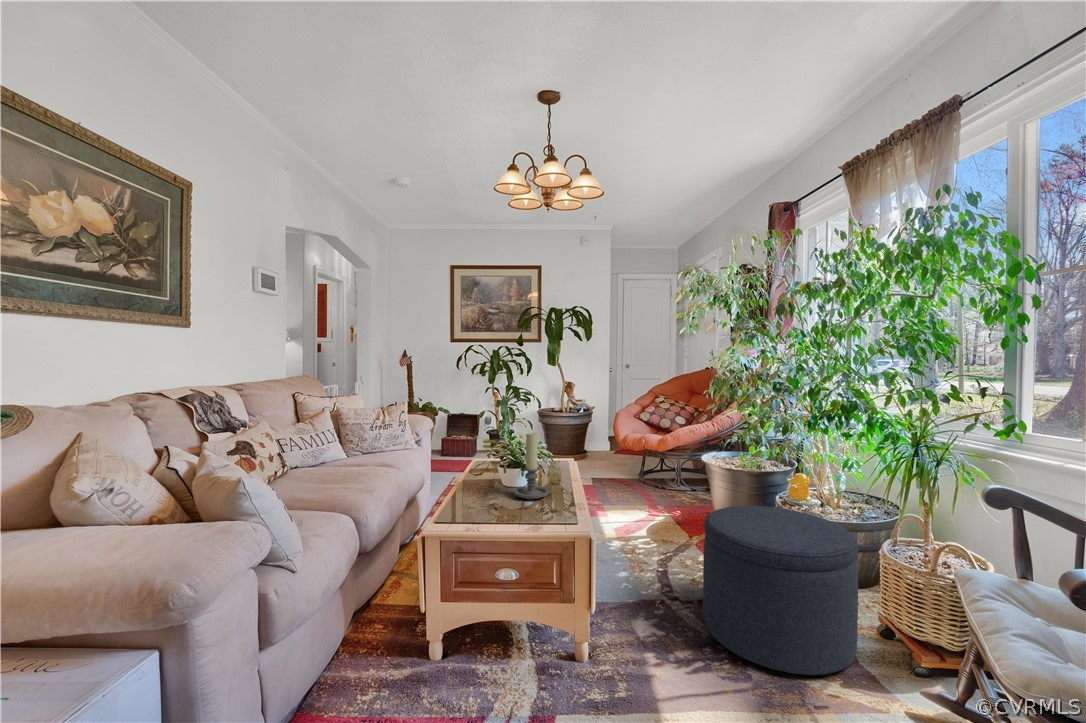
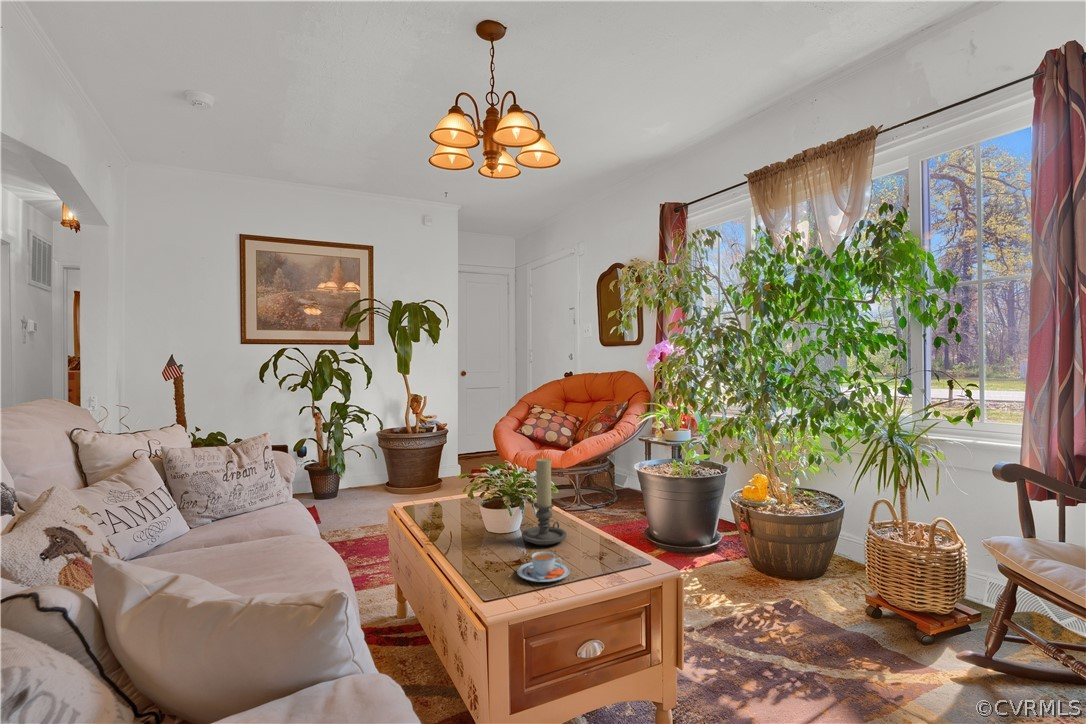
teacup: none [475,499,515,520] -> present [517,552,570,582]
ottoman: present [703,506,858,675] -> none [729,511,886,676]

